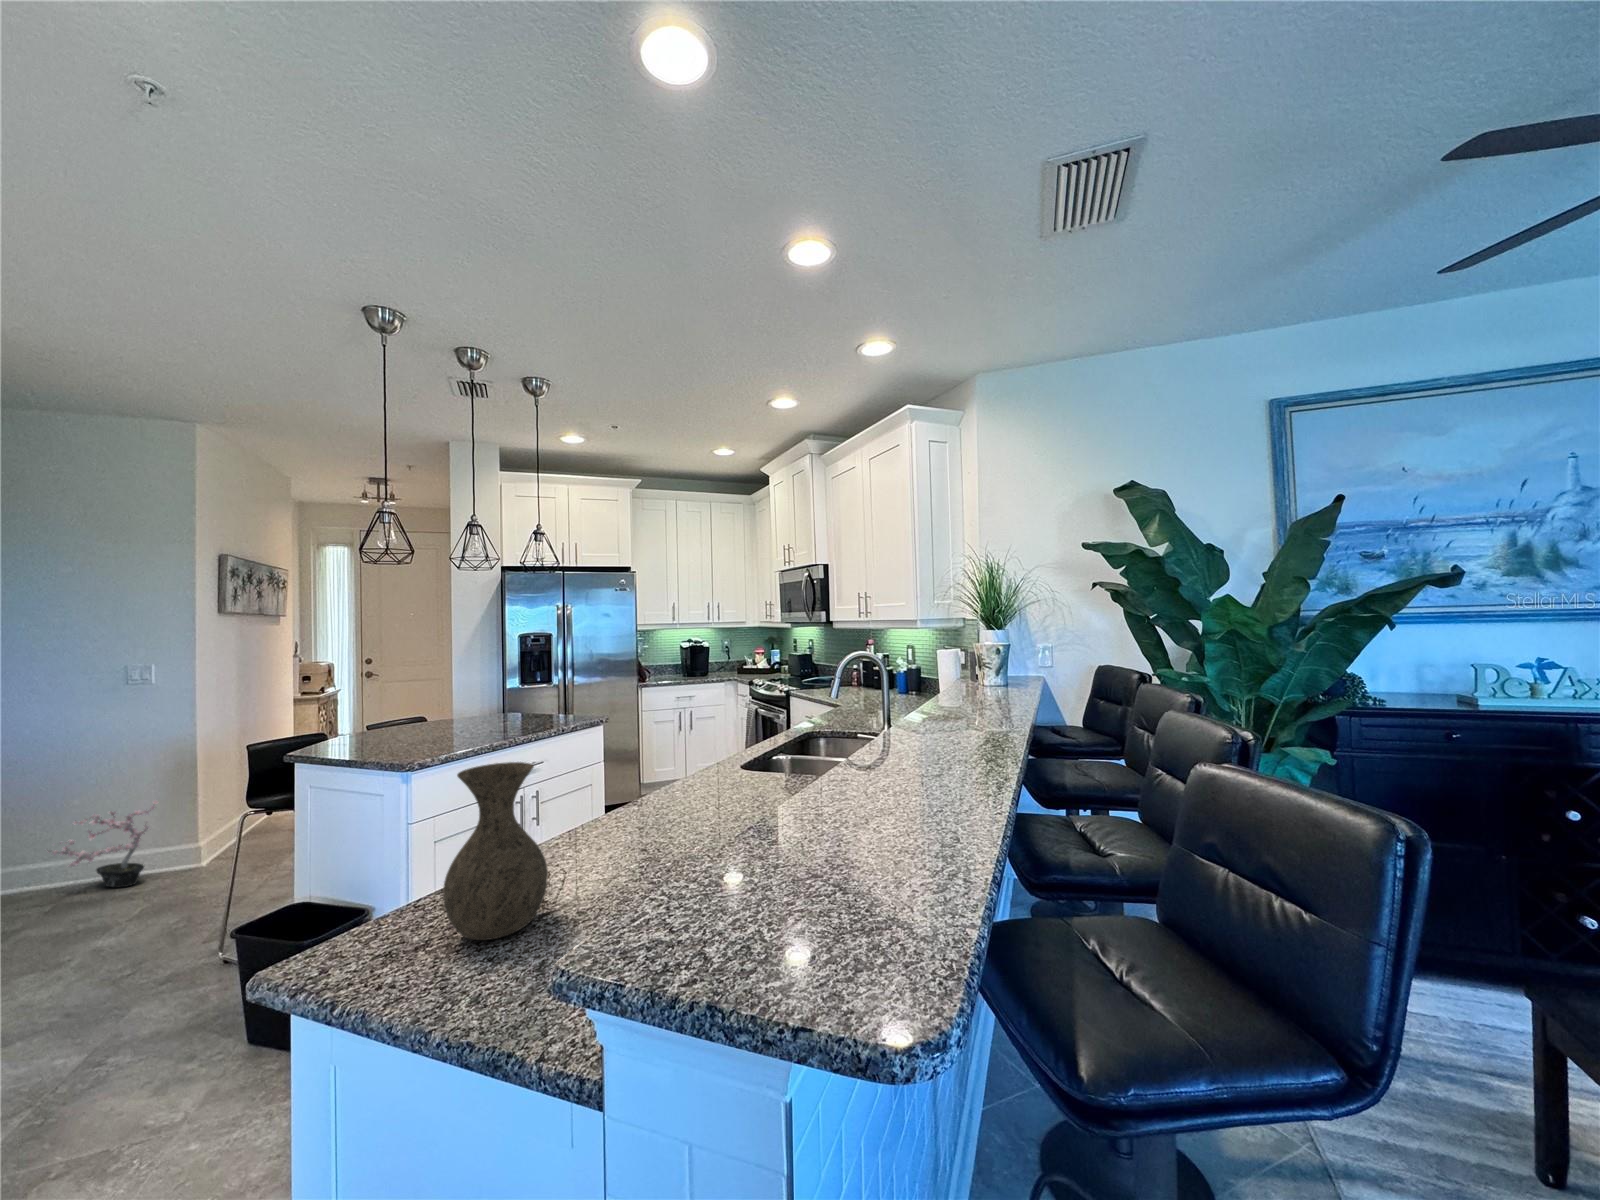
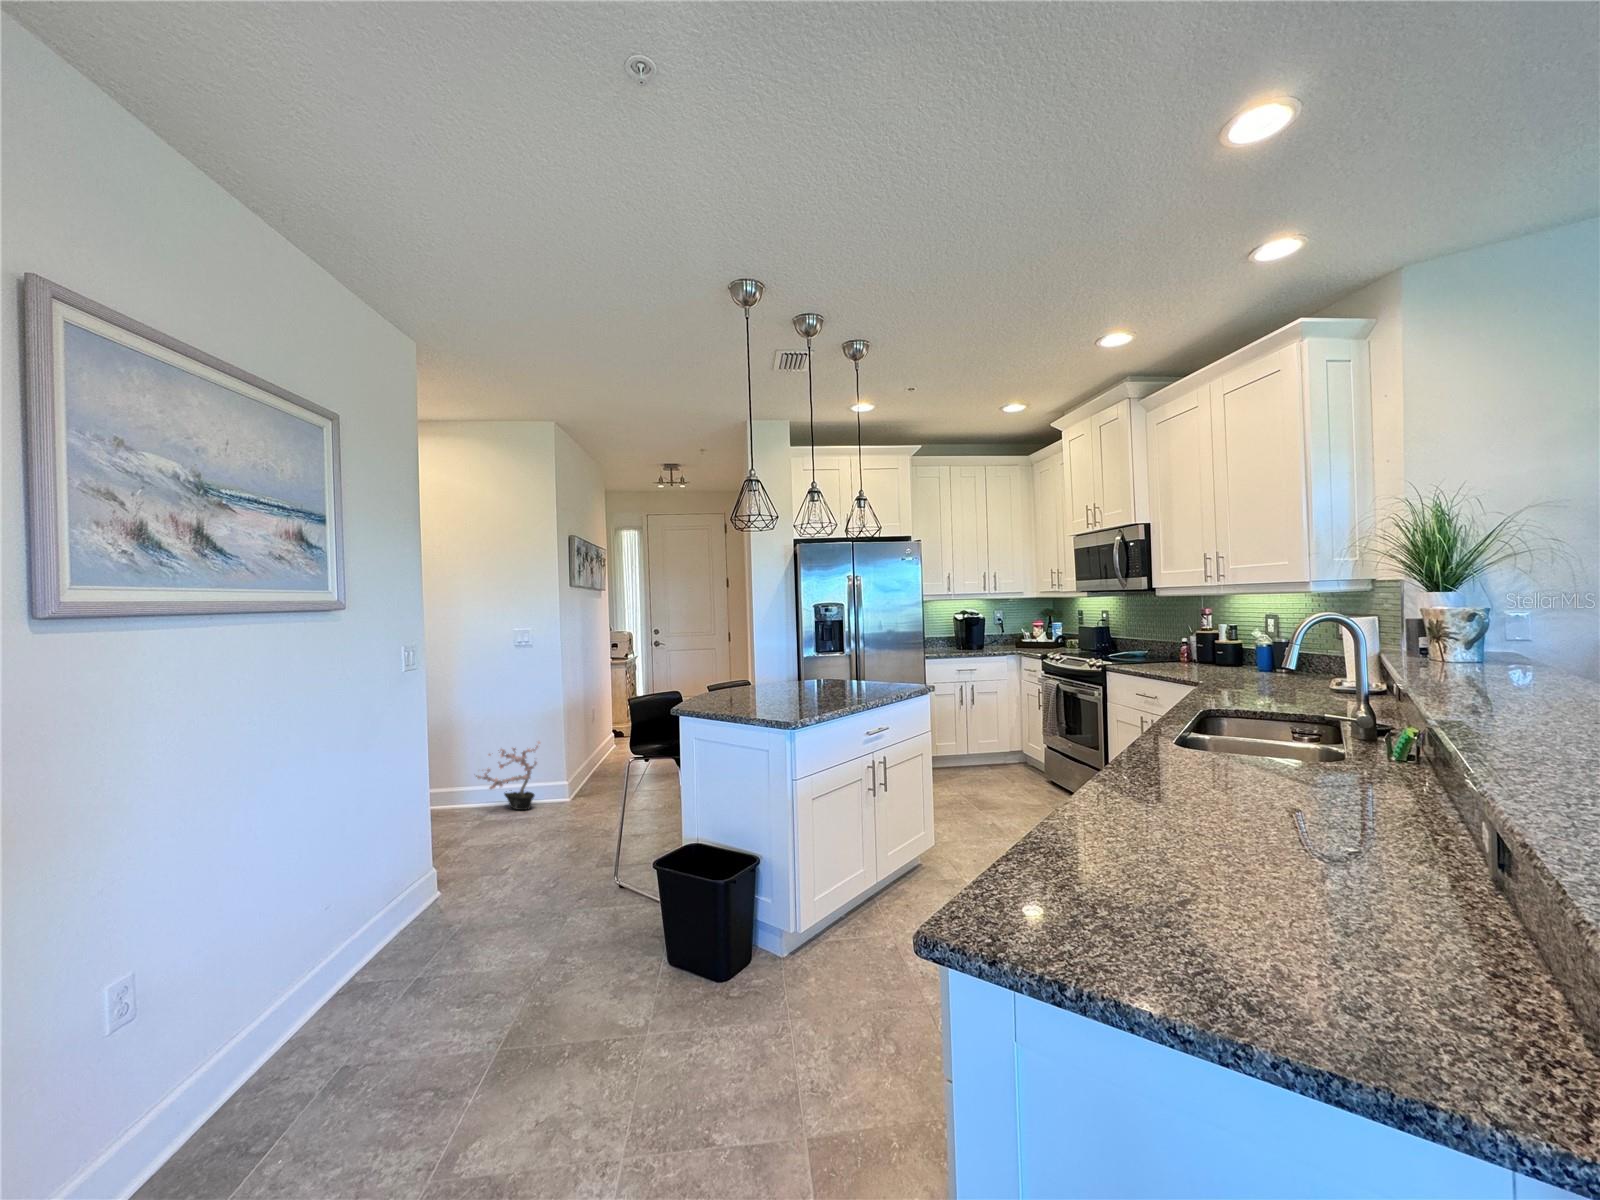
vase: present [443,762,548,940] -> none [1109,718,1250,942]

